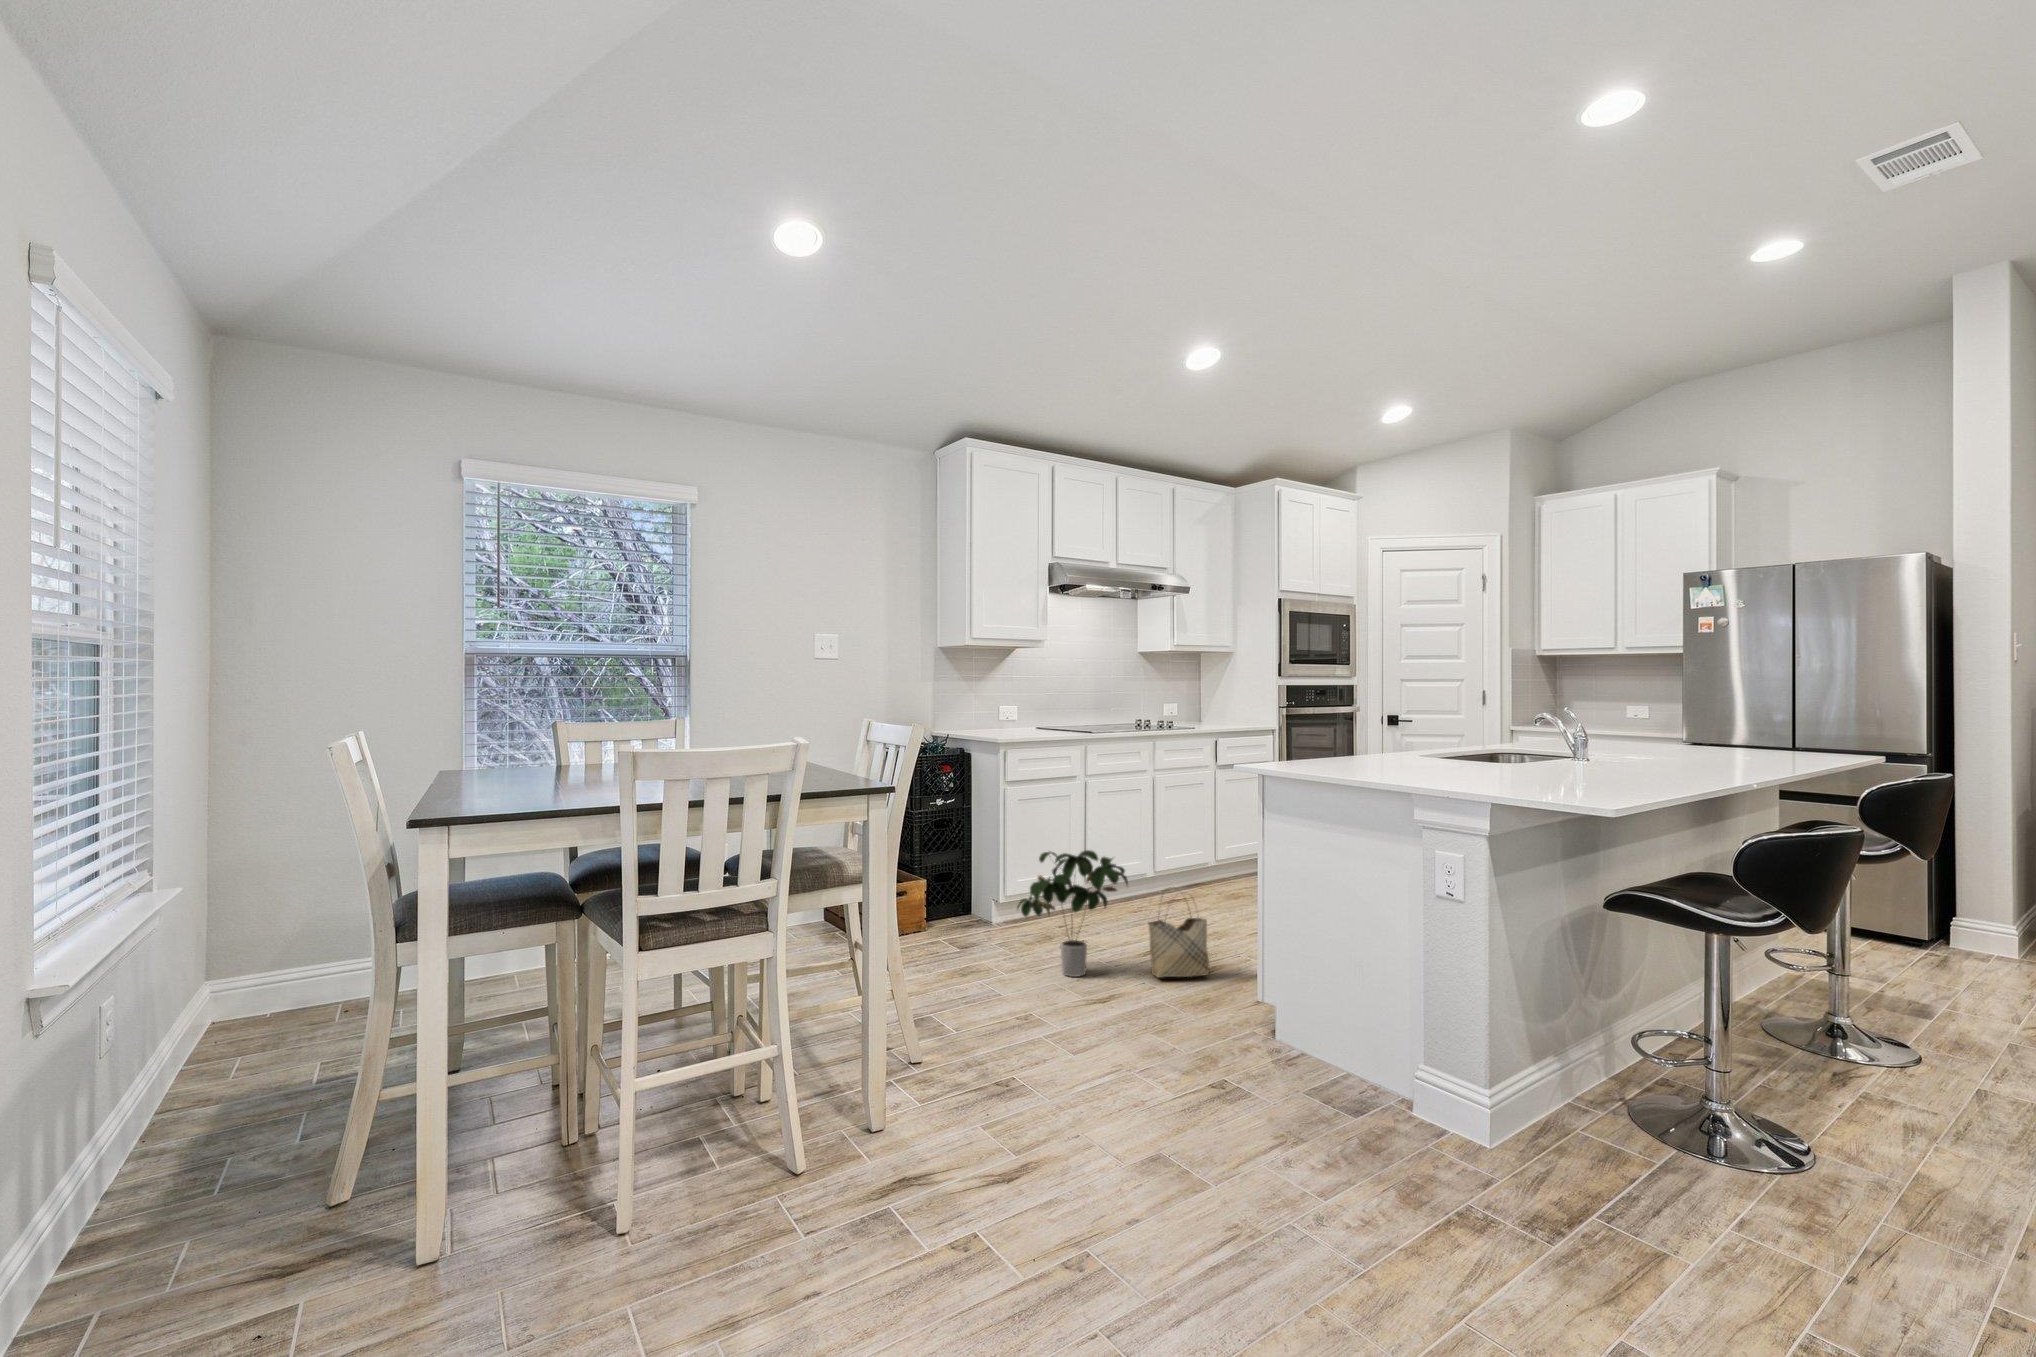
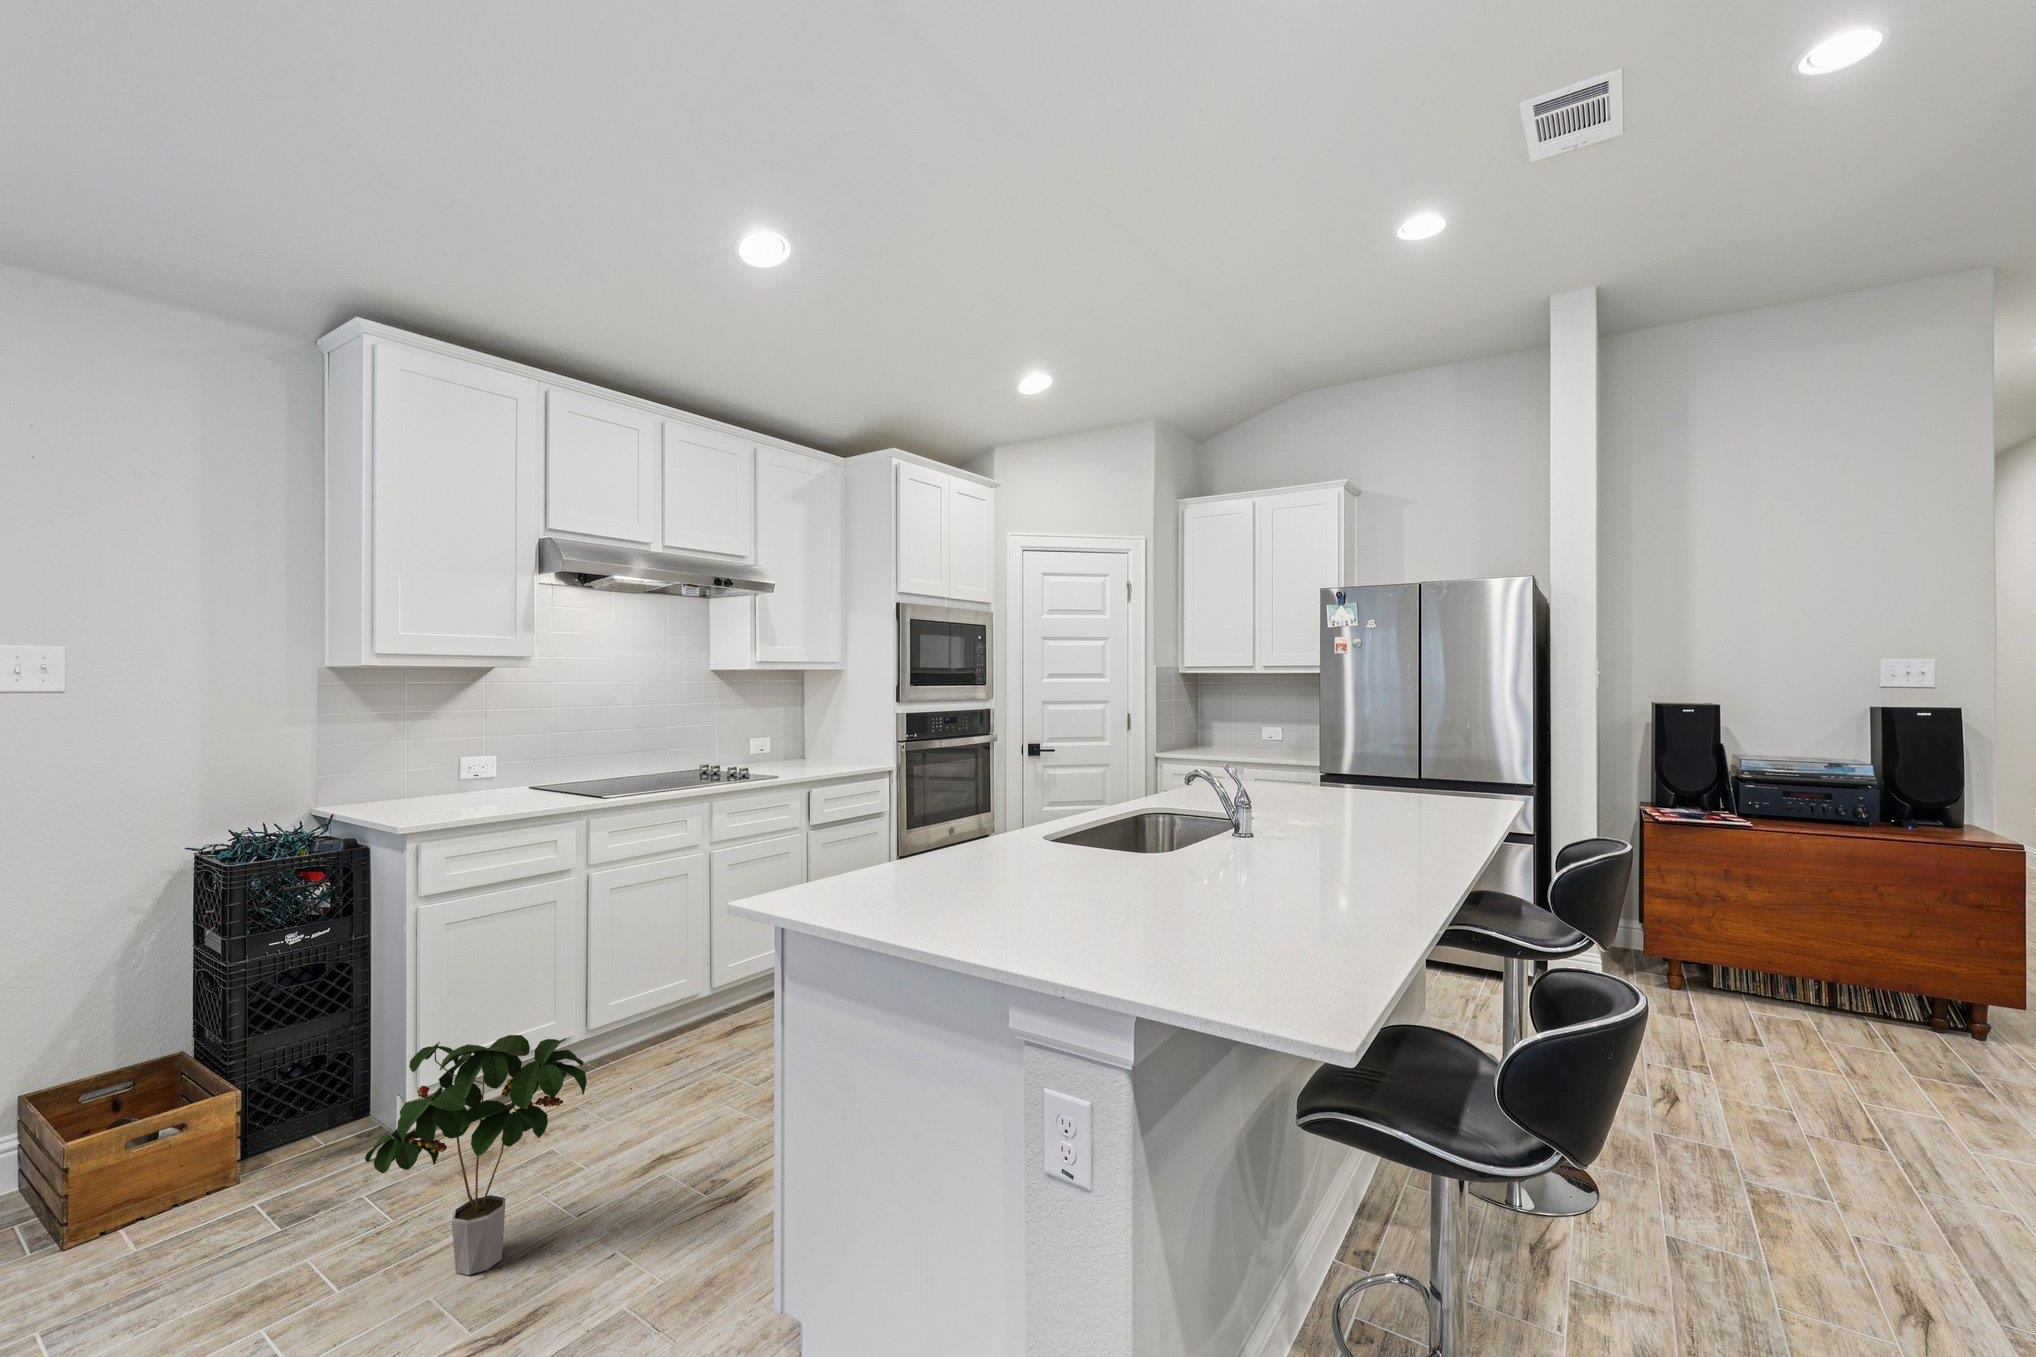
woven basket: present [1149,893,1209,978] -> none [619,1073,730,1247]

